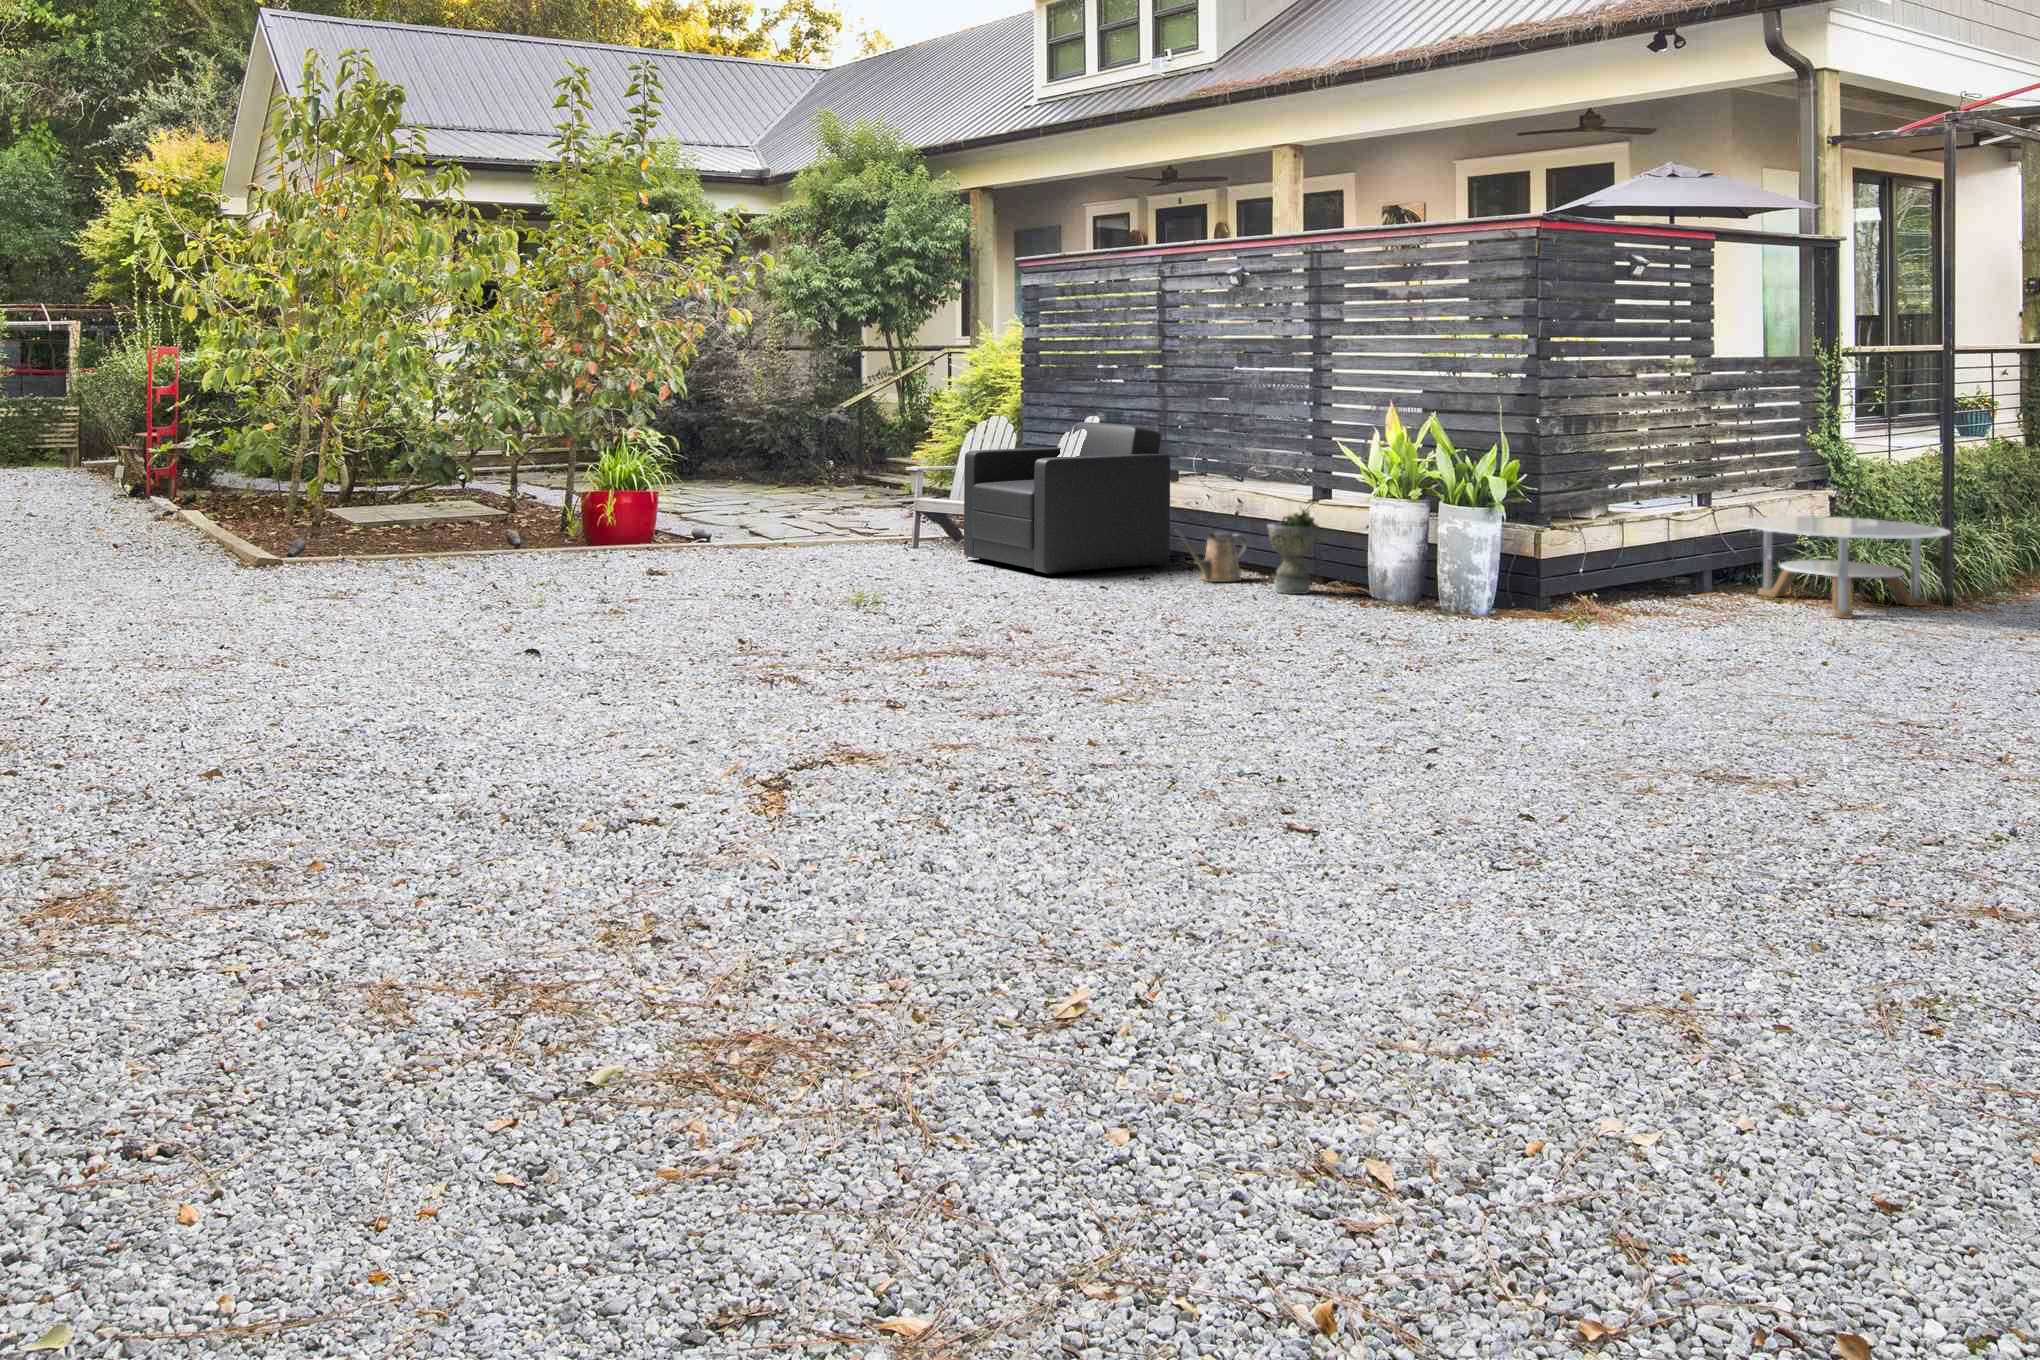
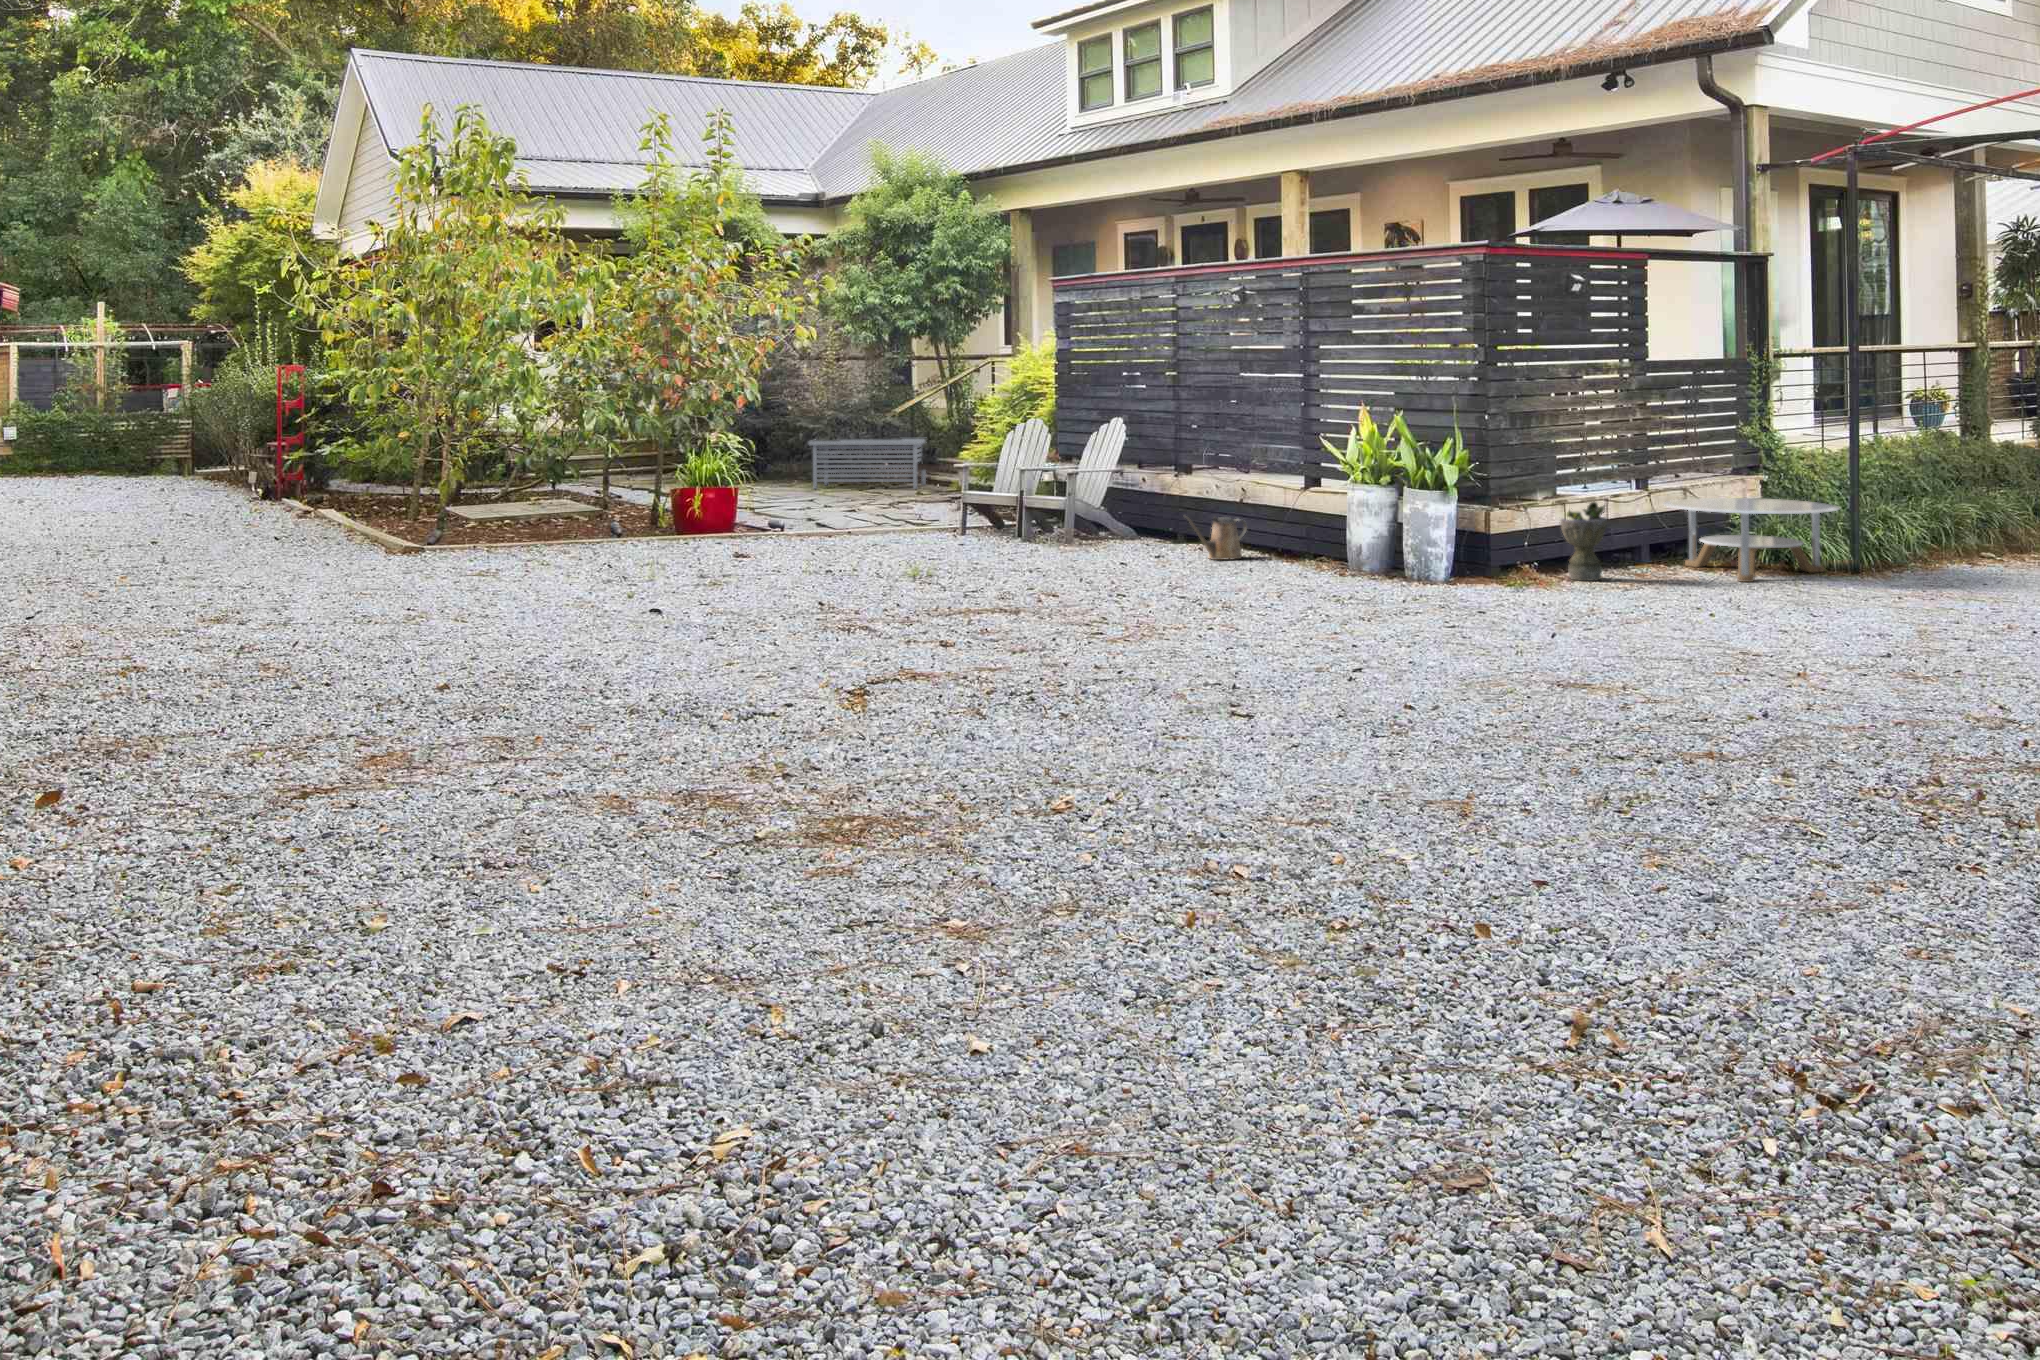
armchair: present [964,422,1170,575] -> none [1005,425,1183,556]
storage bench: none [744,431,875,489] -> present [809,439,926,489]
planter: present [1267,509,1318,594] -> present [1559,502,1607,581]

